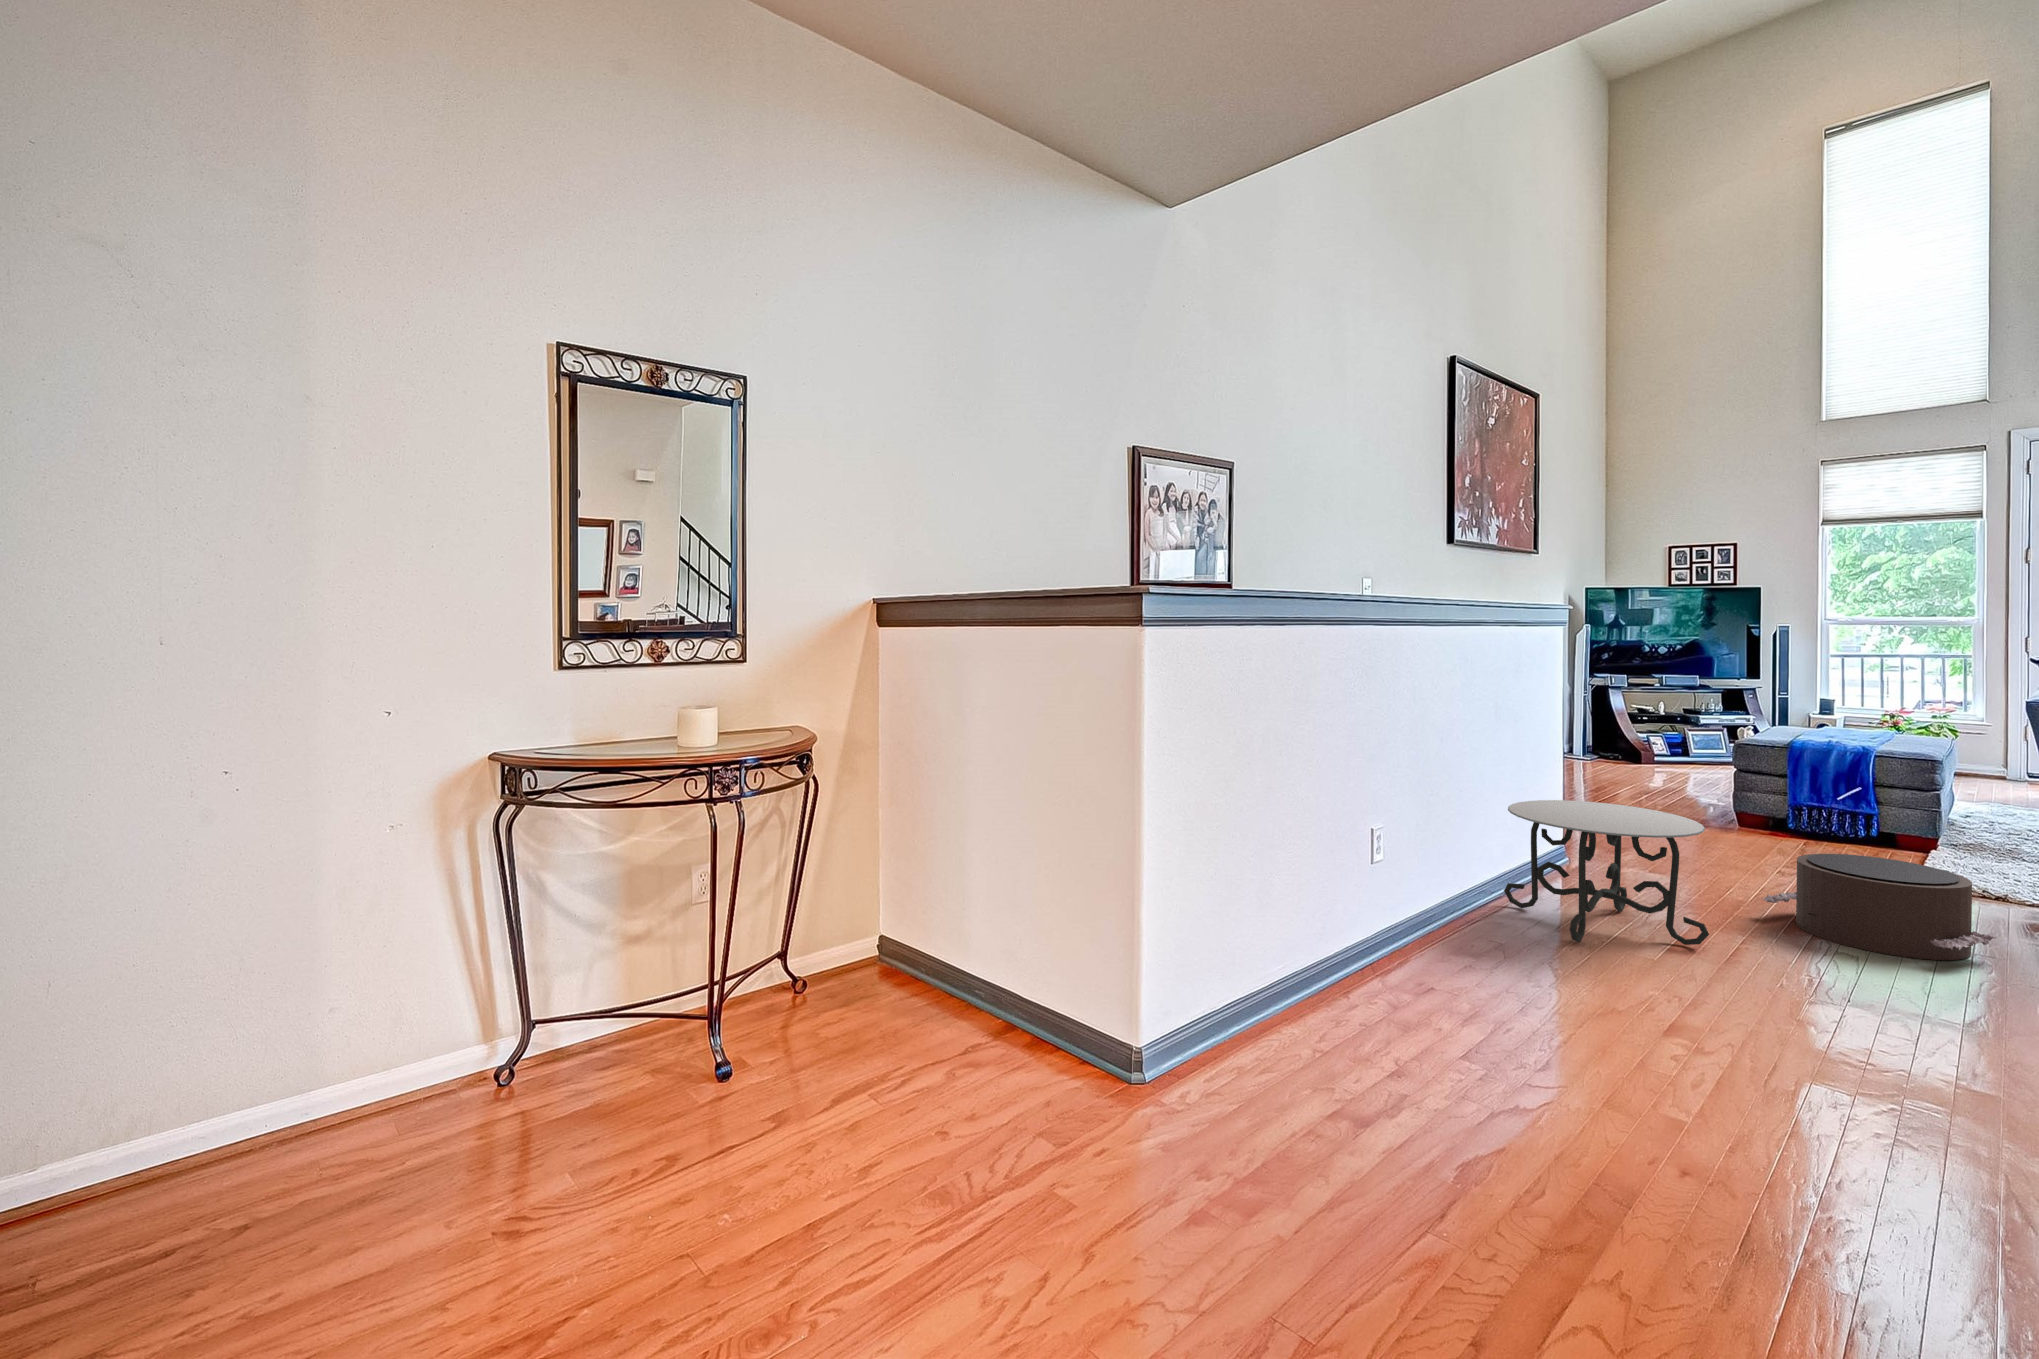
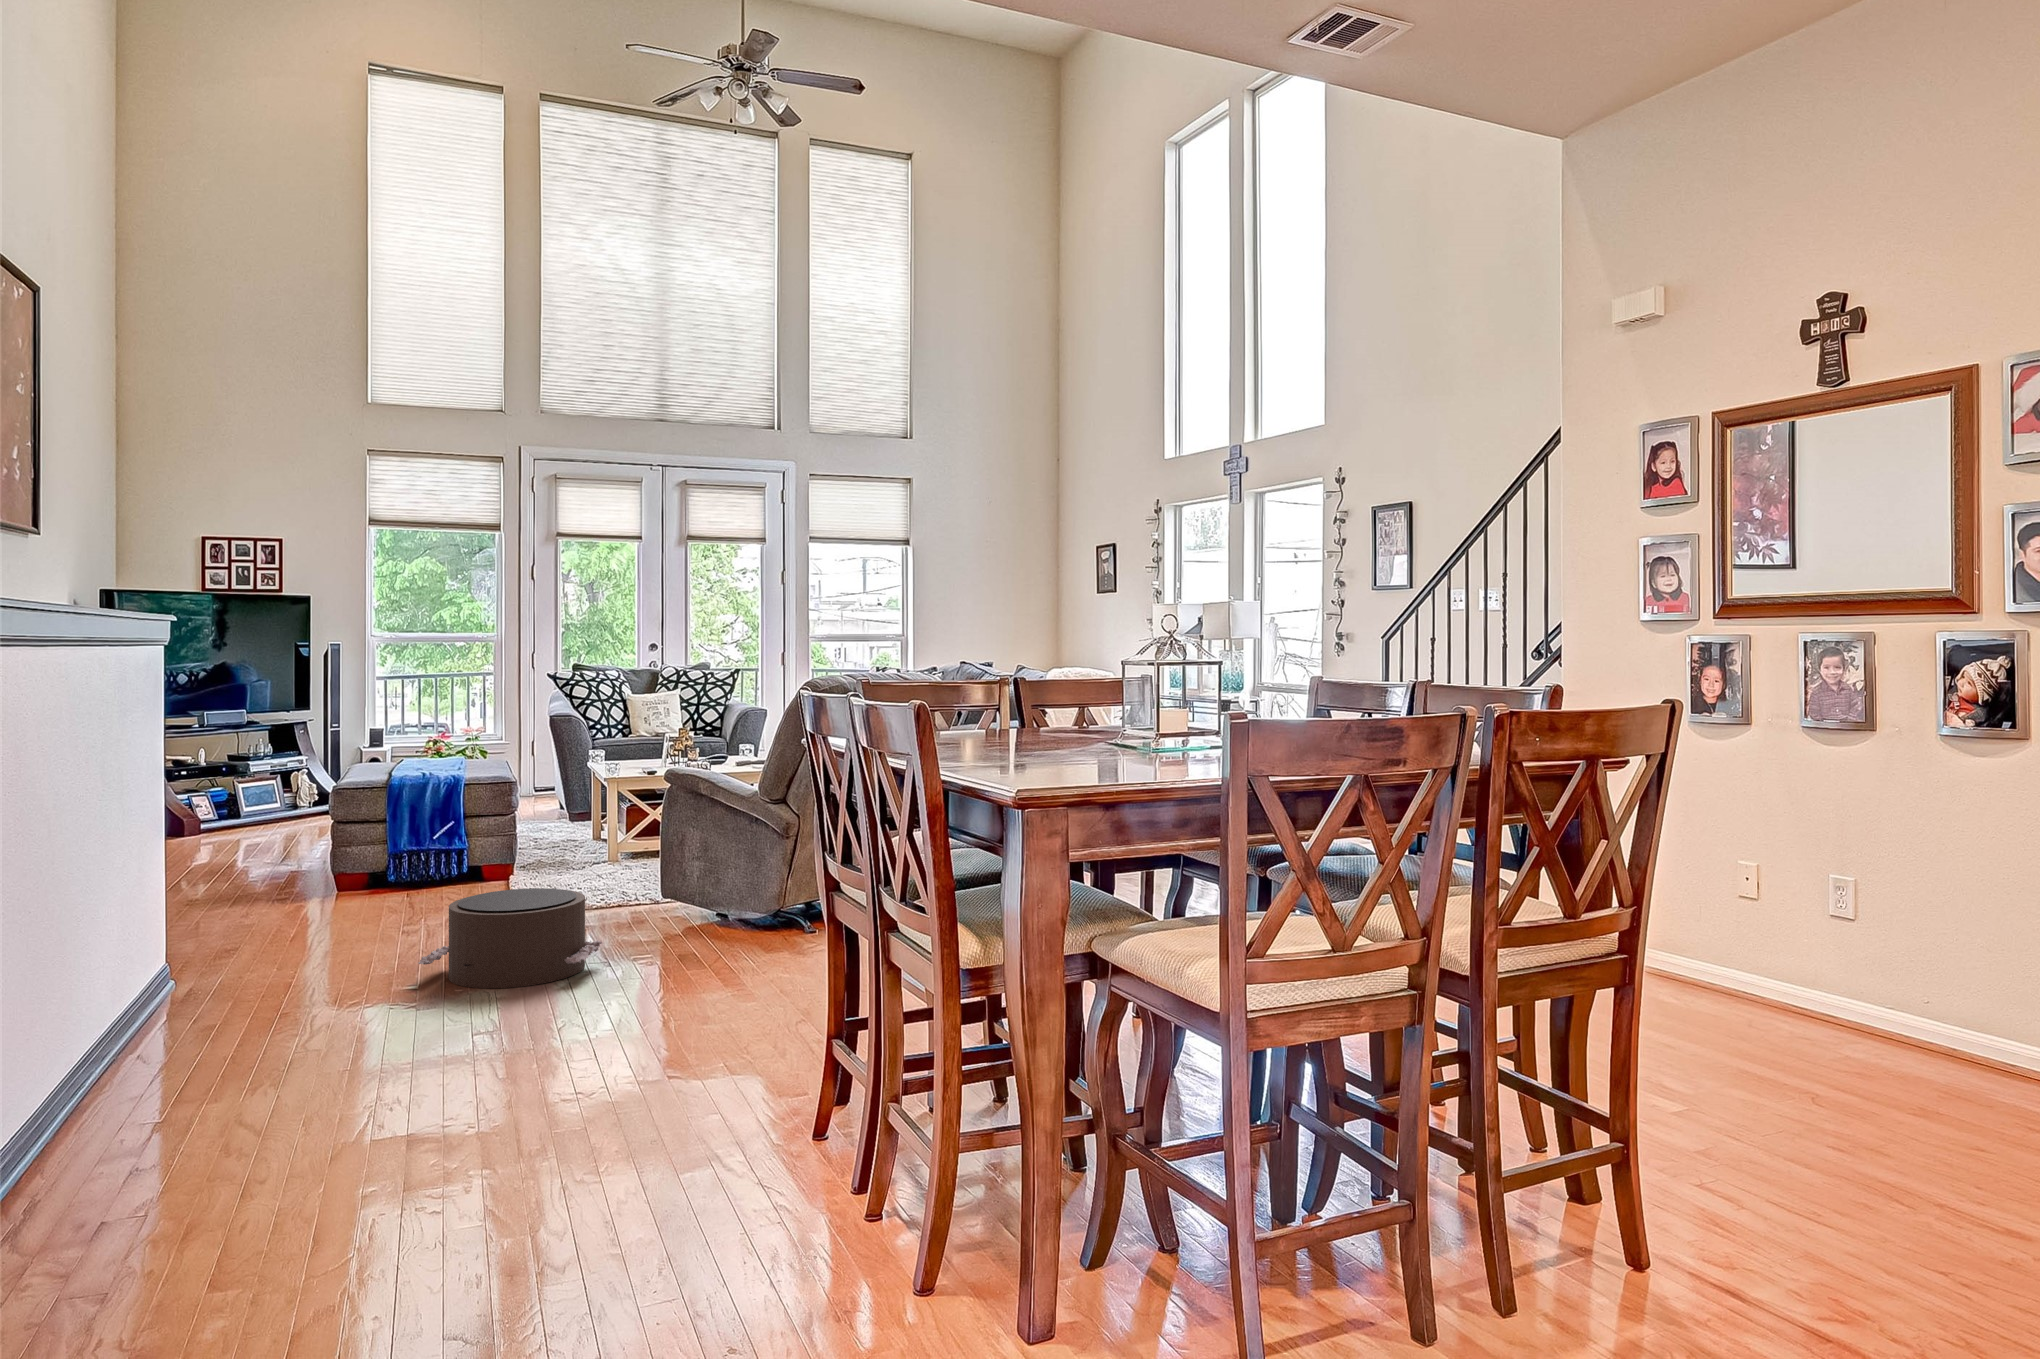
side table: present [1504,800,1709,945] -> none [126,883,393,1078]

